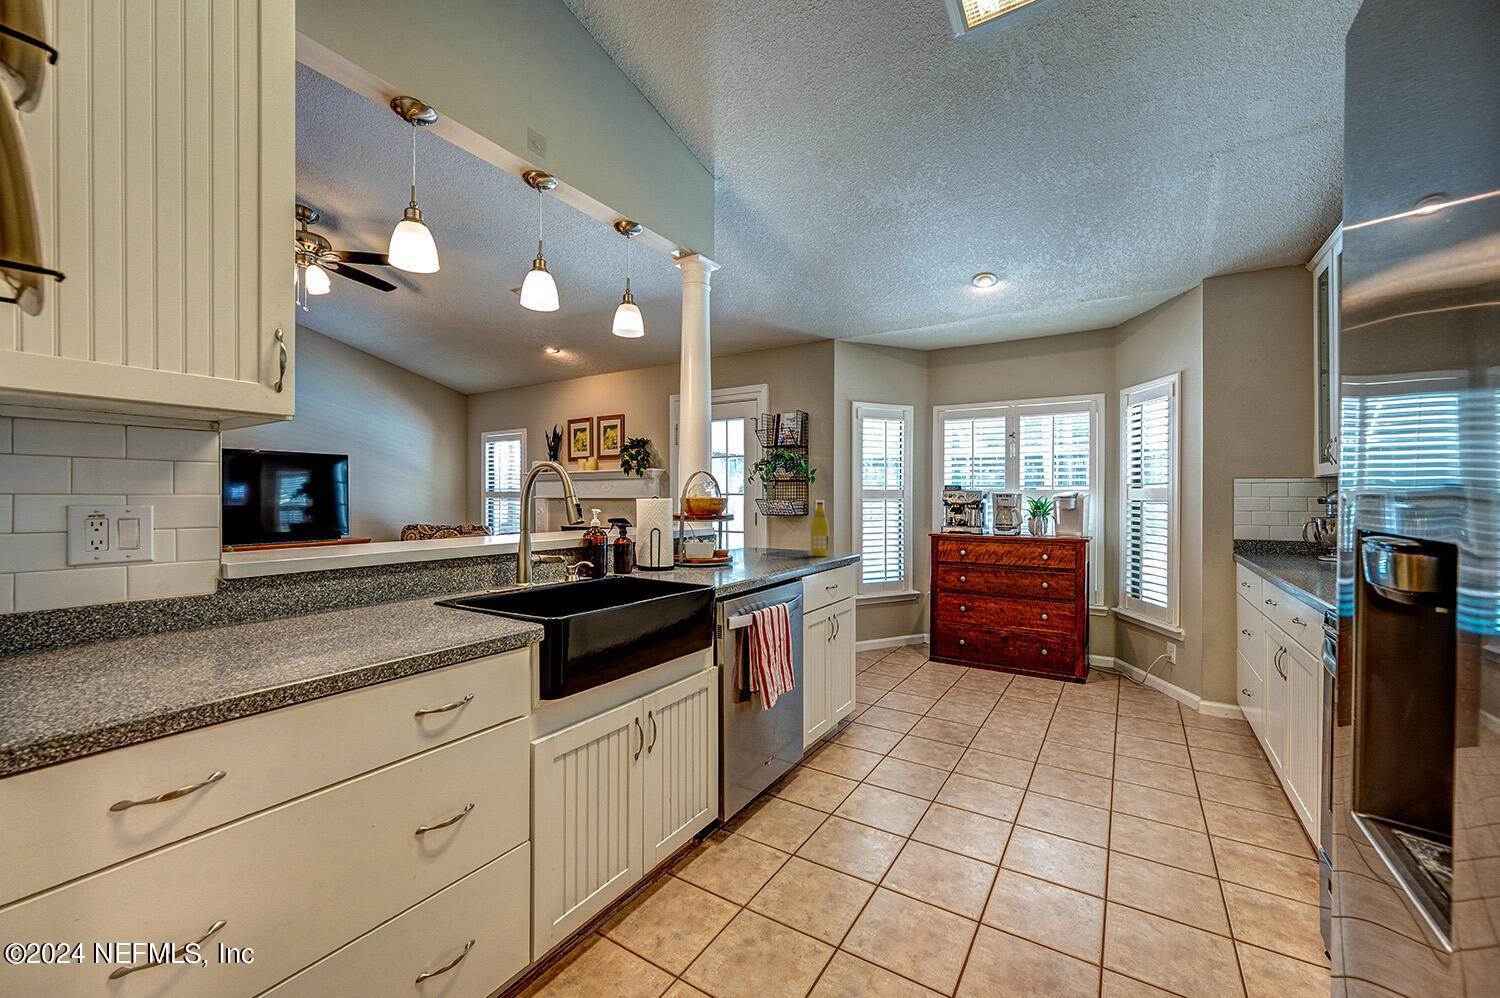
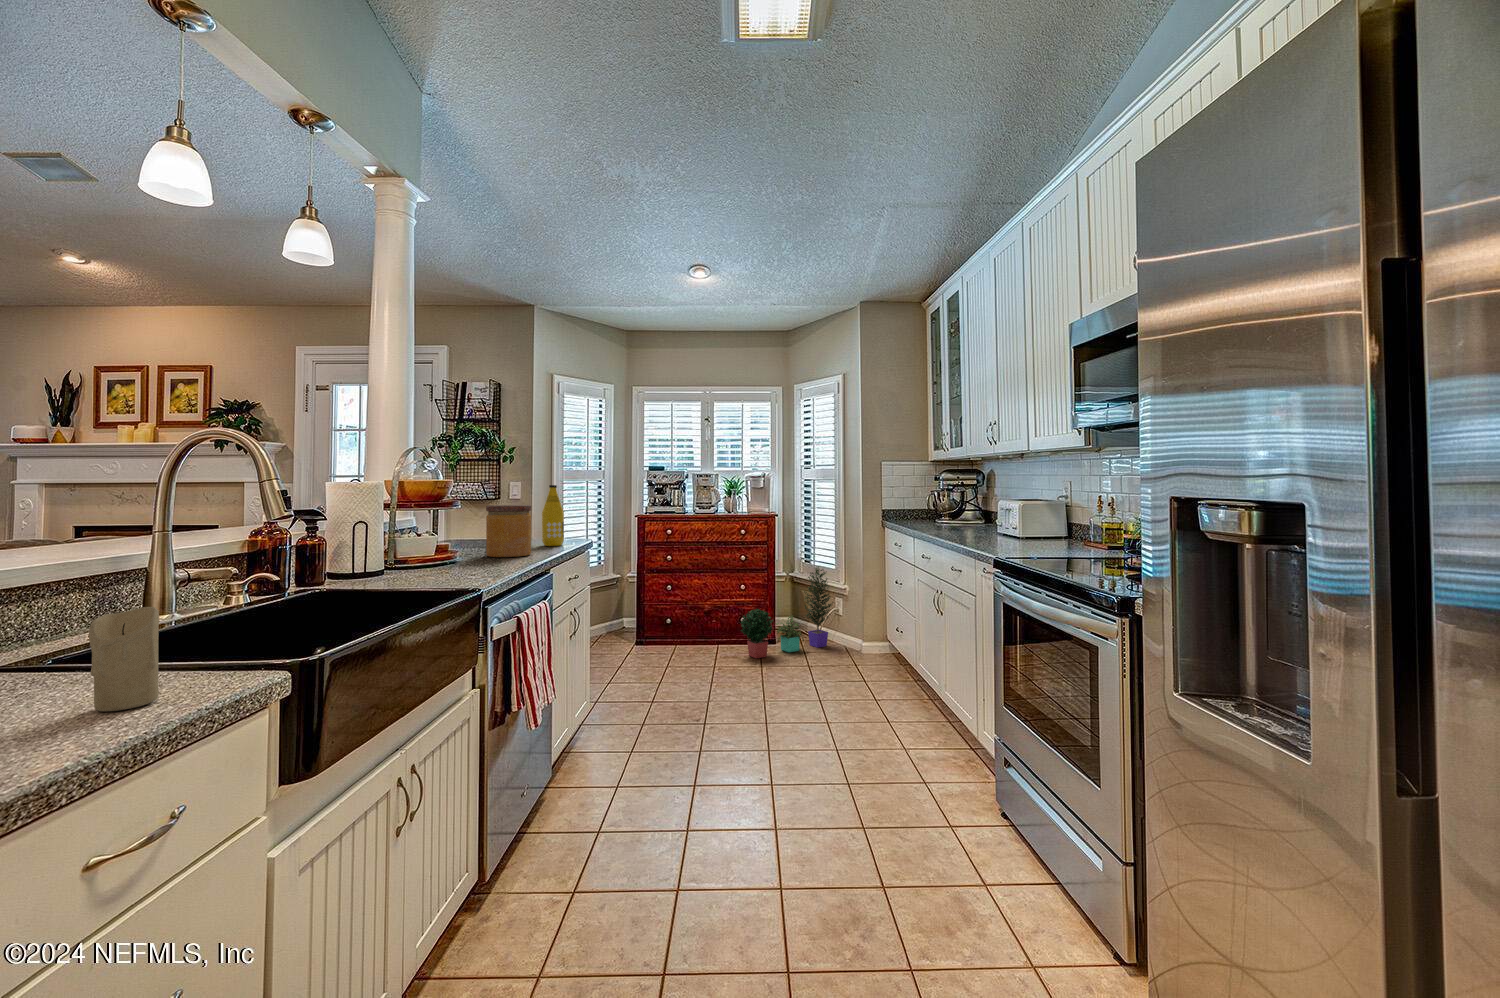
jar: none [757,519,792,563] -> present [486,505,531,557]
candle: none [464,570,494,625] -> present [89,607,159,711]
potted plant: none [1036,600,1170,699] -> present [741,566,834,658]

